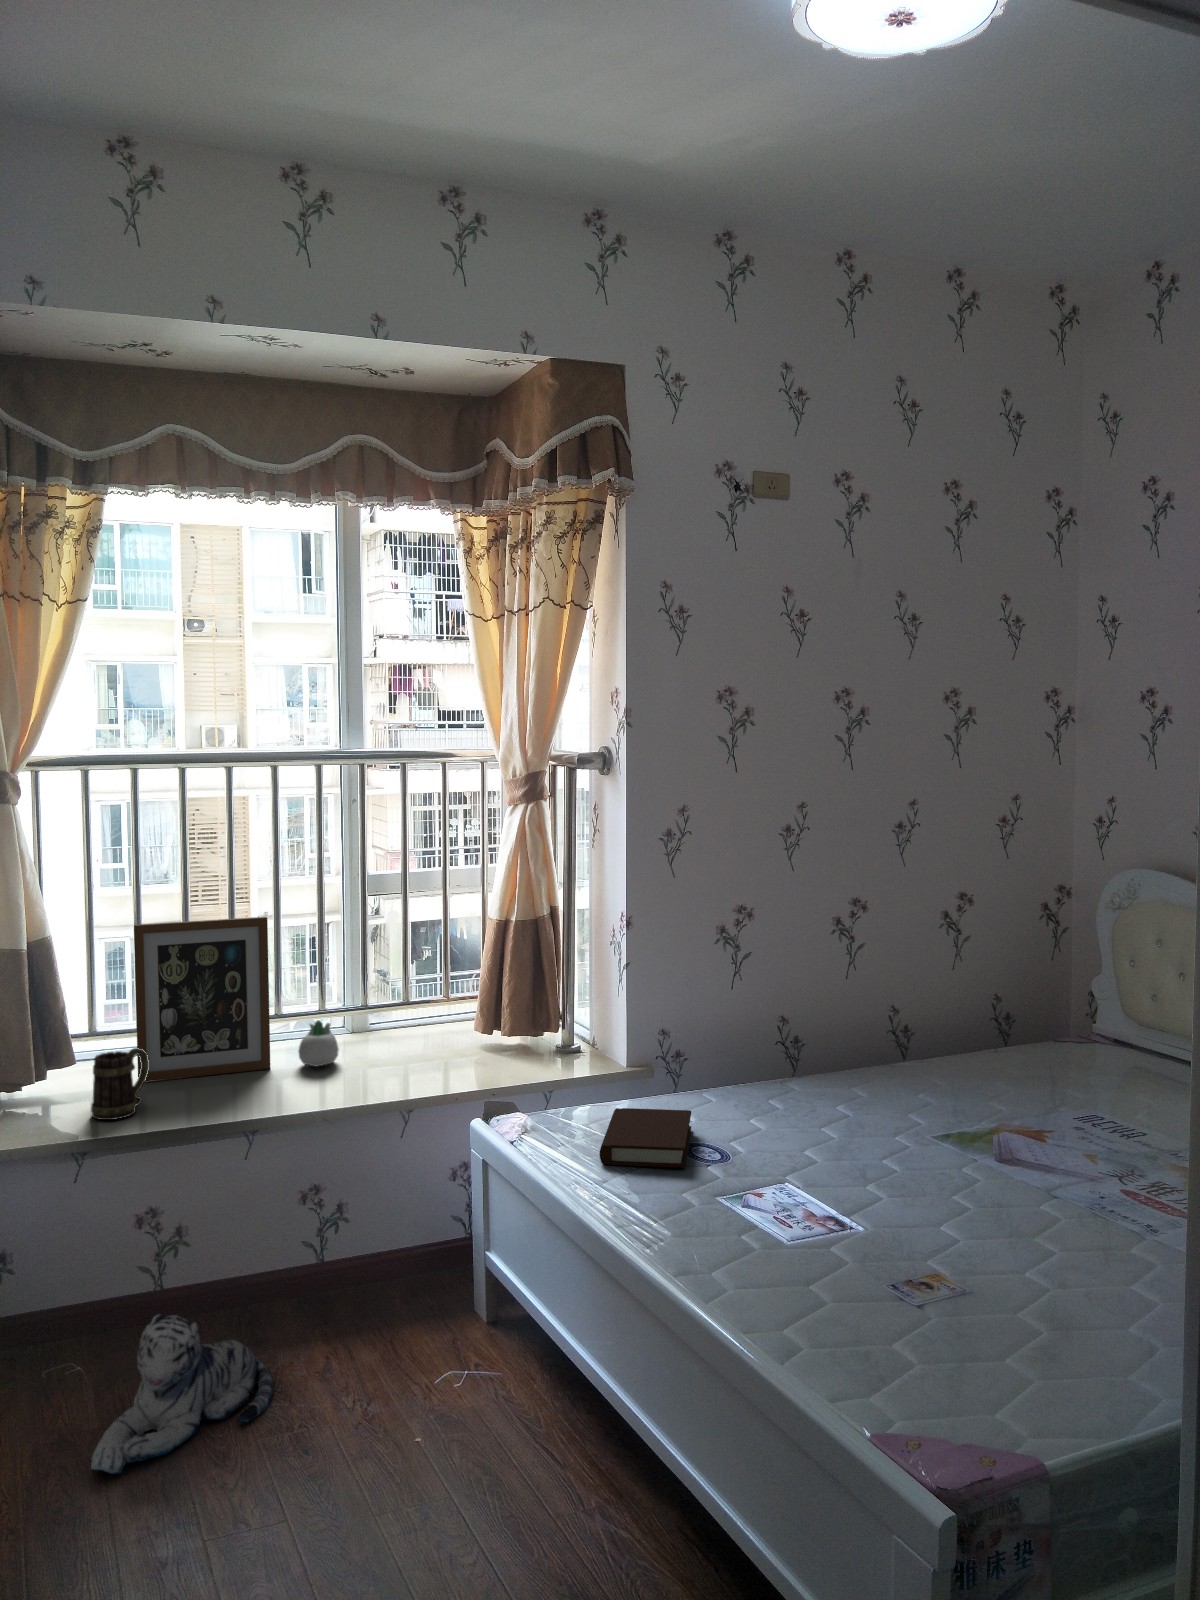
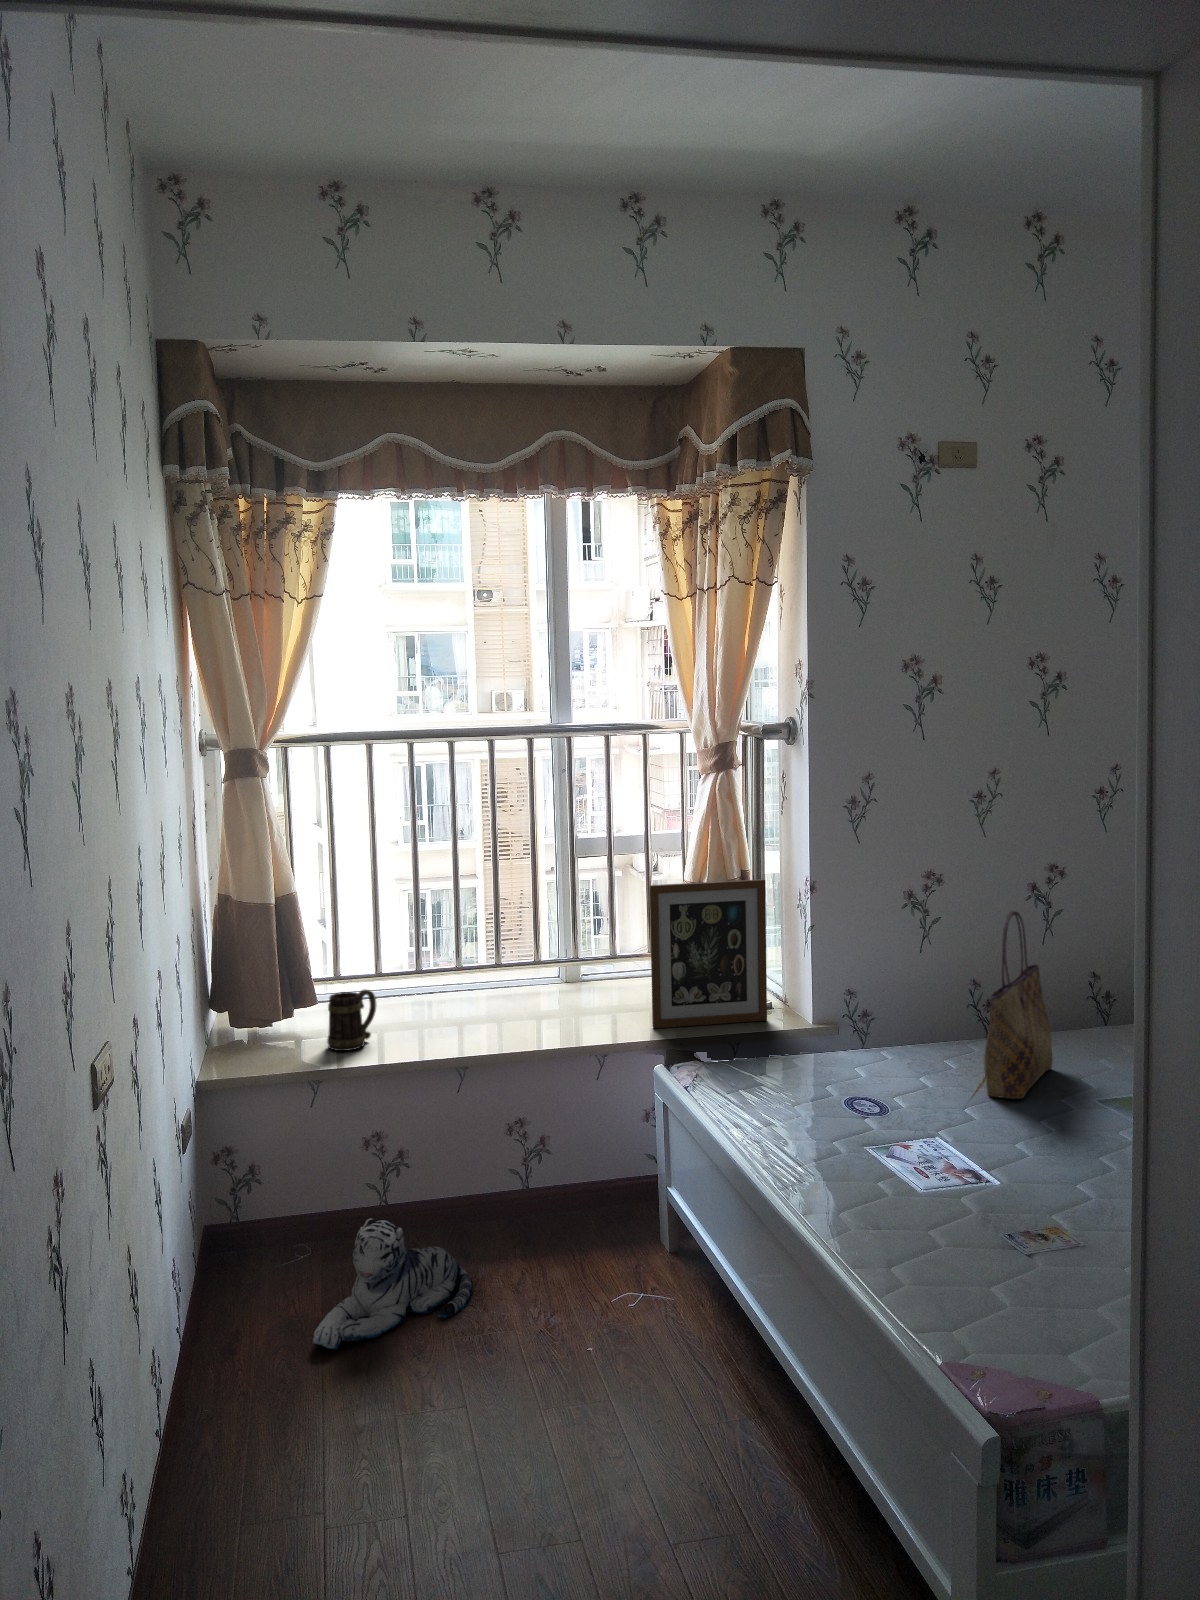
picture frame: present [134,917,270,1082] -> present [650,879,767,1028]
tote bag: none [818,944,875,1138] -> present [984,910,1053,1099]
succulent planter: present [298,1020,339,1066] -> none [510,970,546,1012]
book: present [600,1108,691,1168] -> none [762,1061,859,1118]

